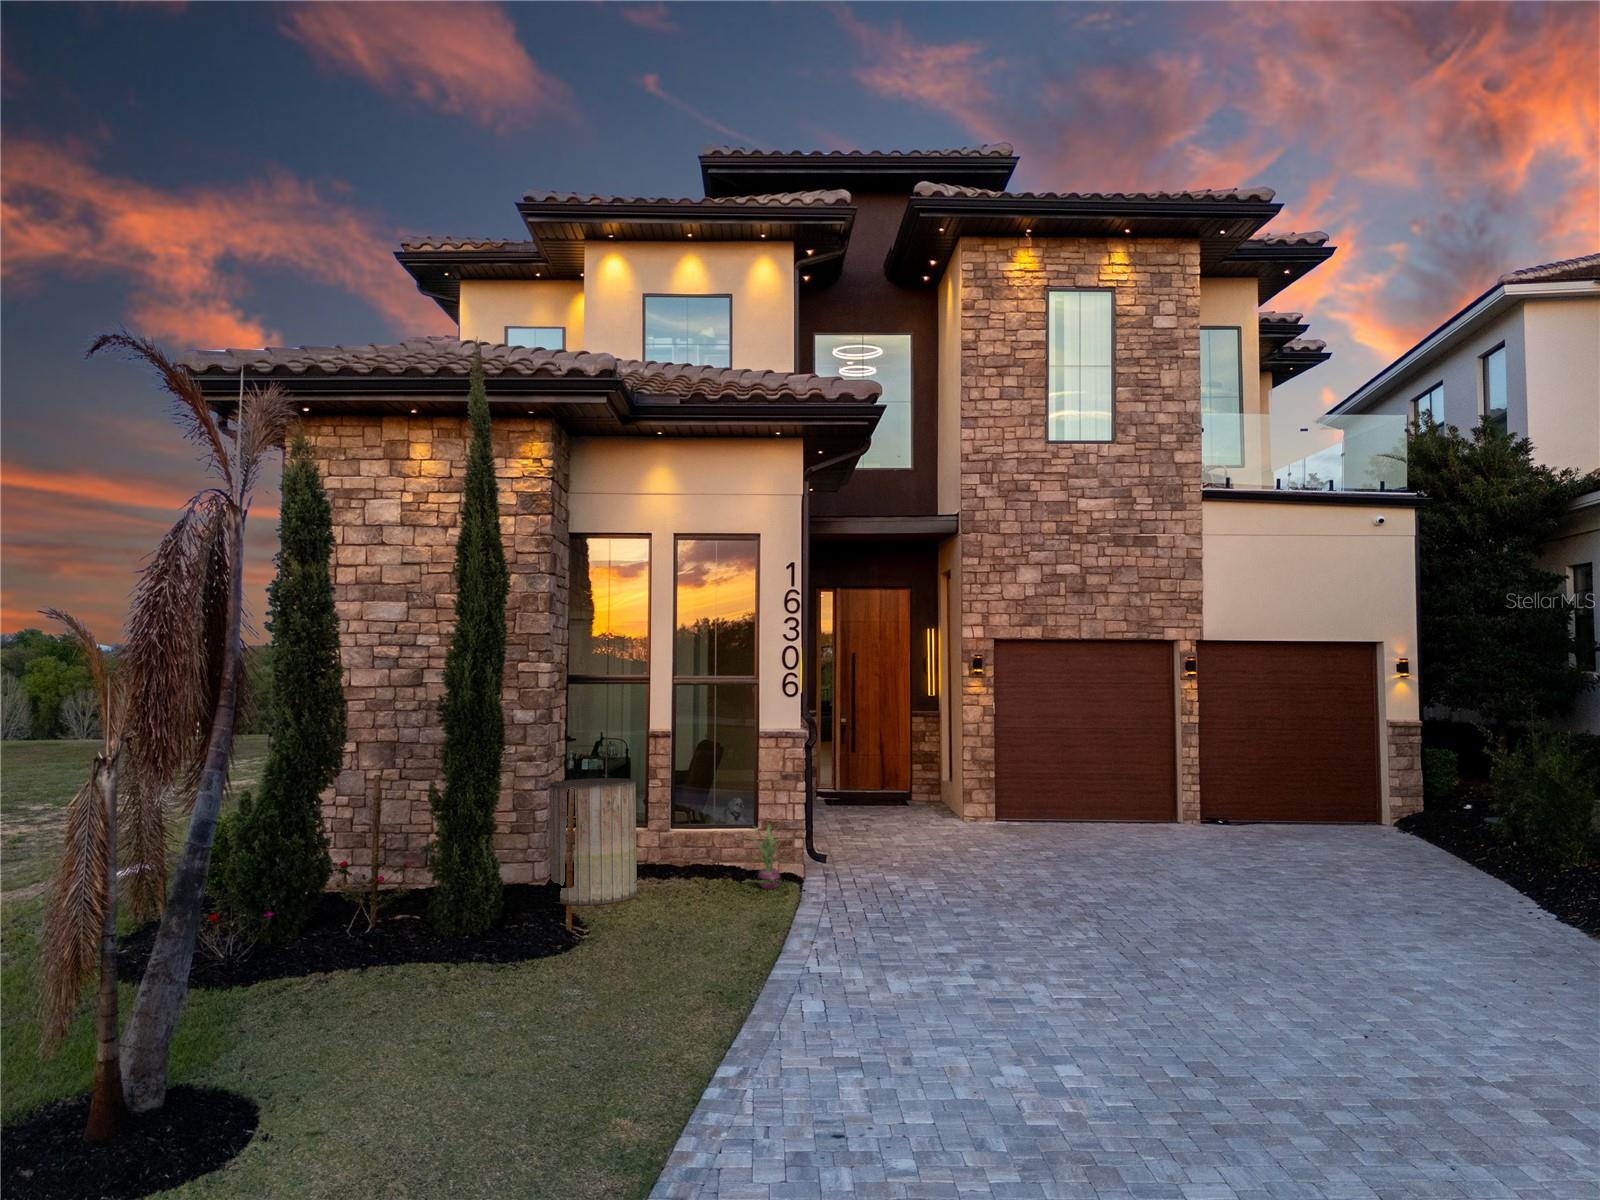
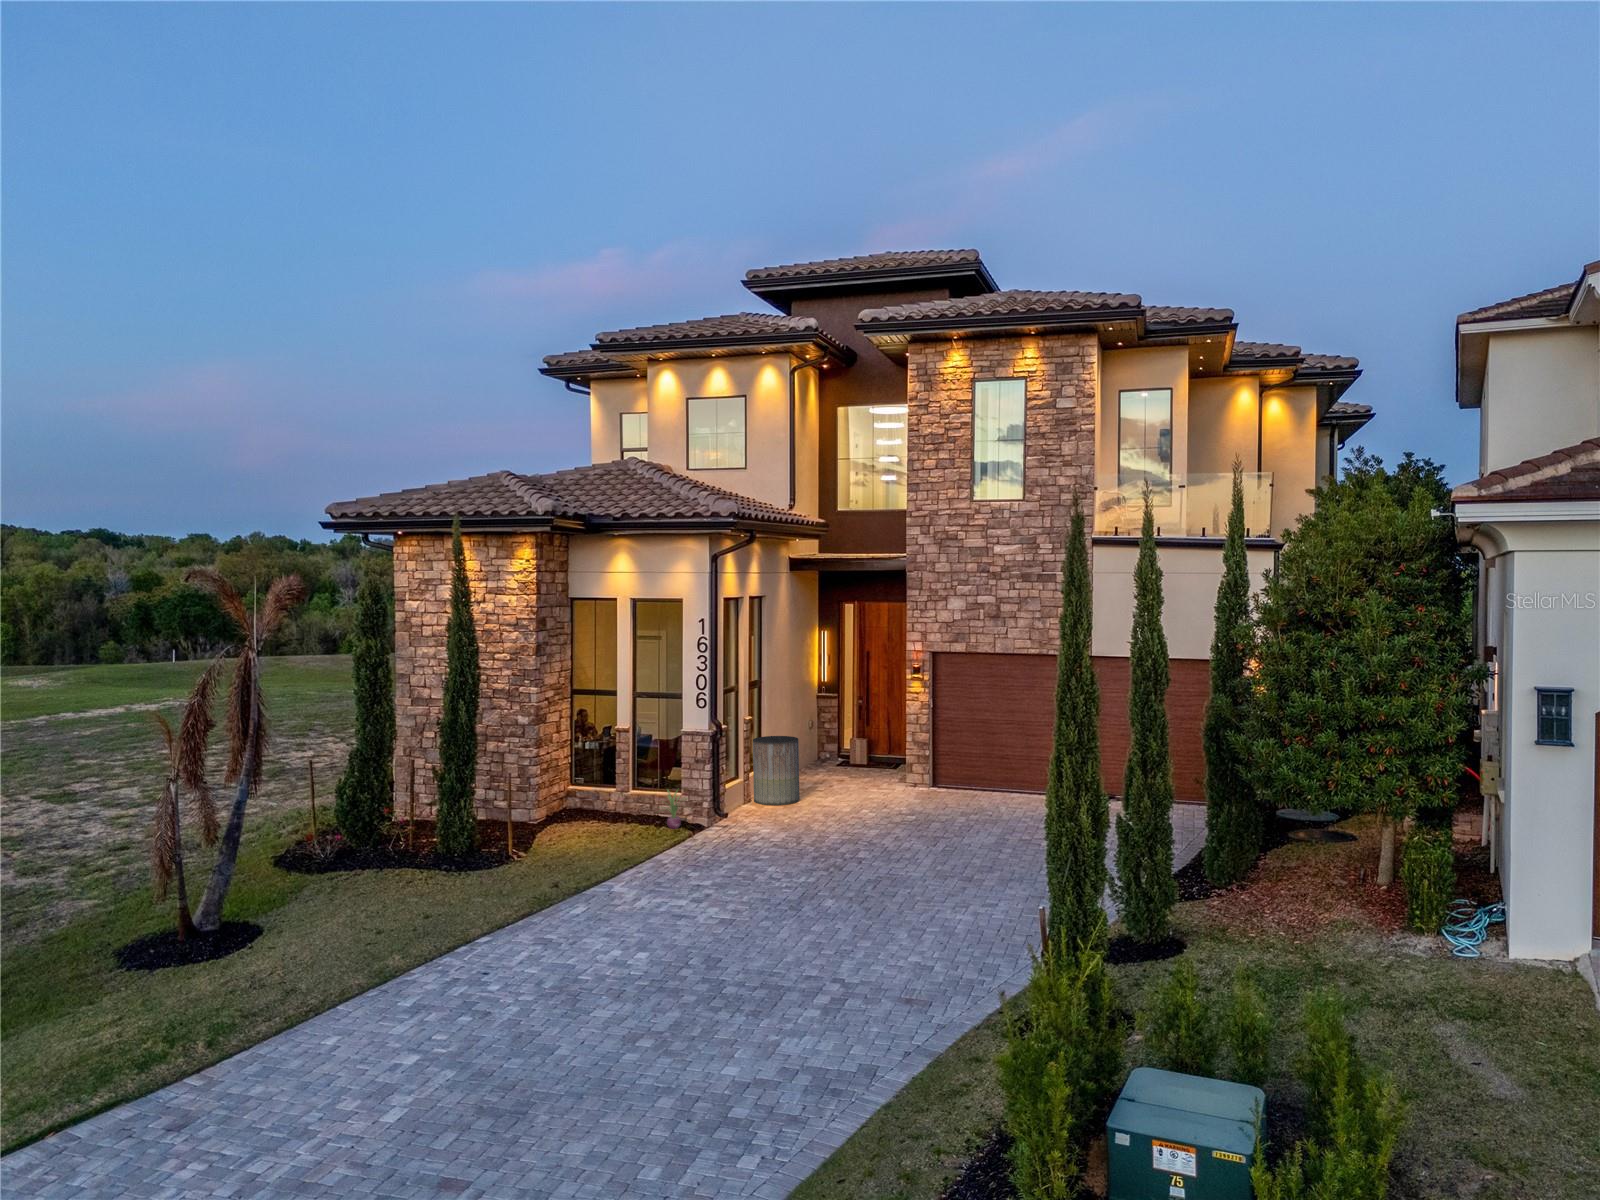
trash can: present [550,778,637,905] -> present [753,736,800,805]

